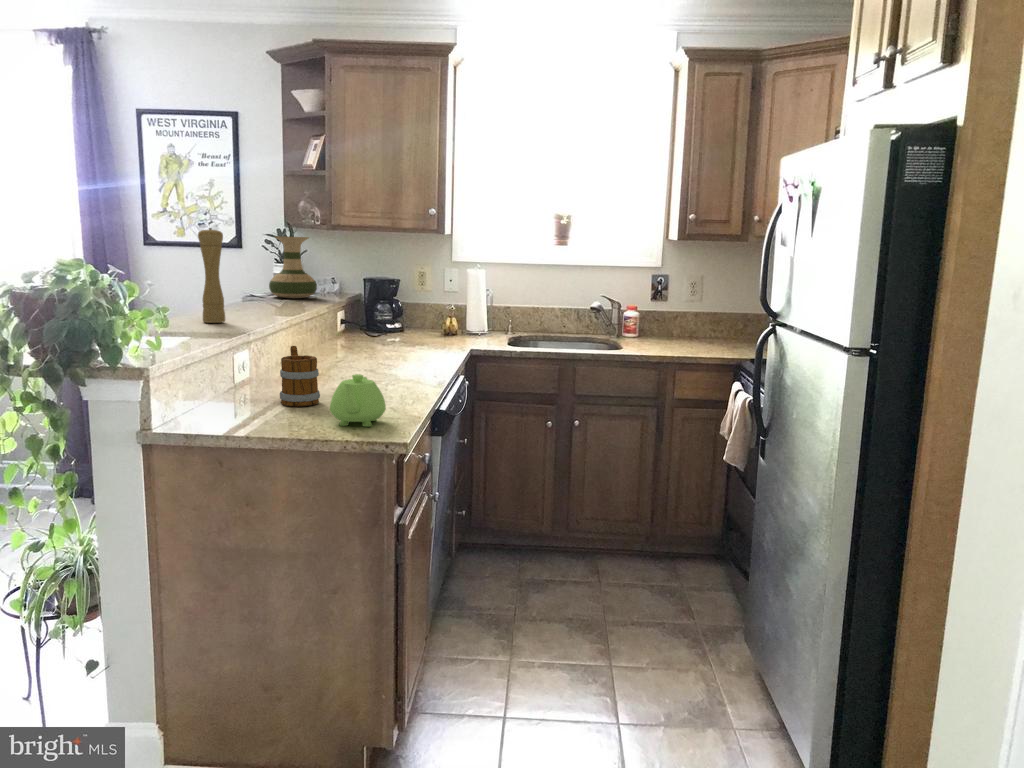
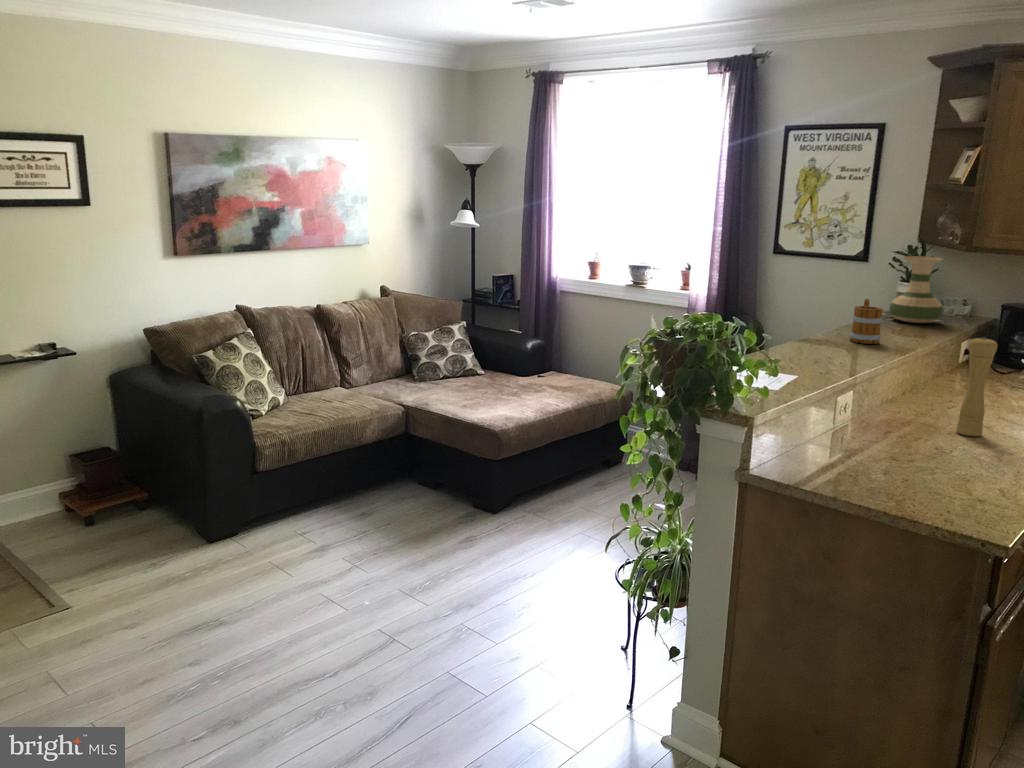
pepper mill: present [198,228,225,323] -> present [956,337,998,436]
mug: present [280,346,320,407] -> present [850,299,883,344]
teapot: present [330,374,386,427] -> none [925,452,992,512]

